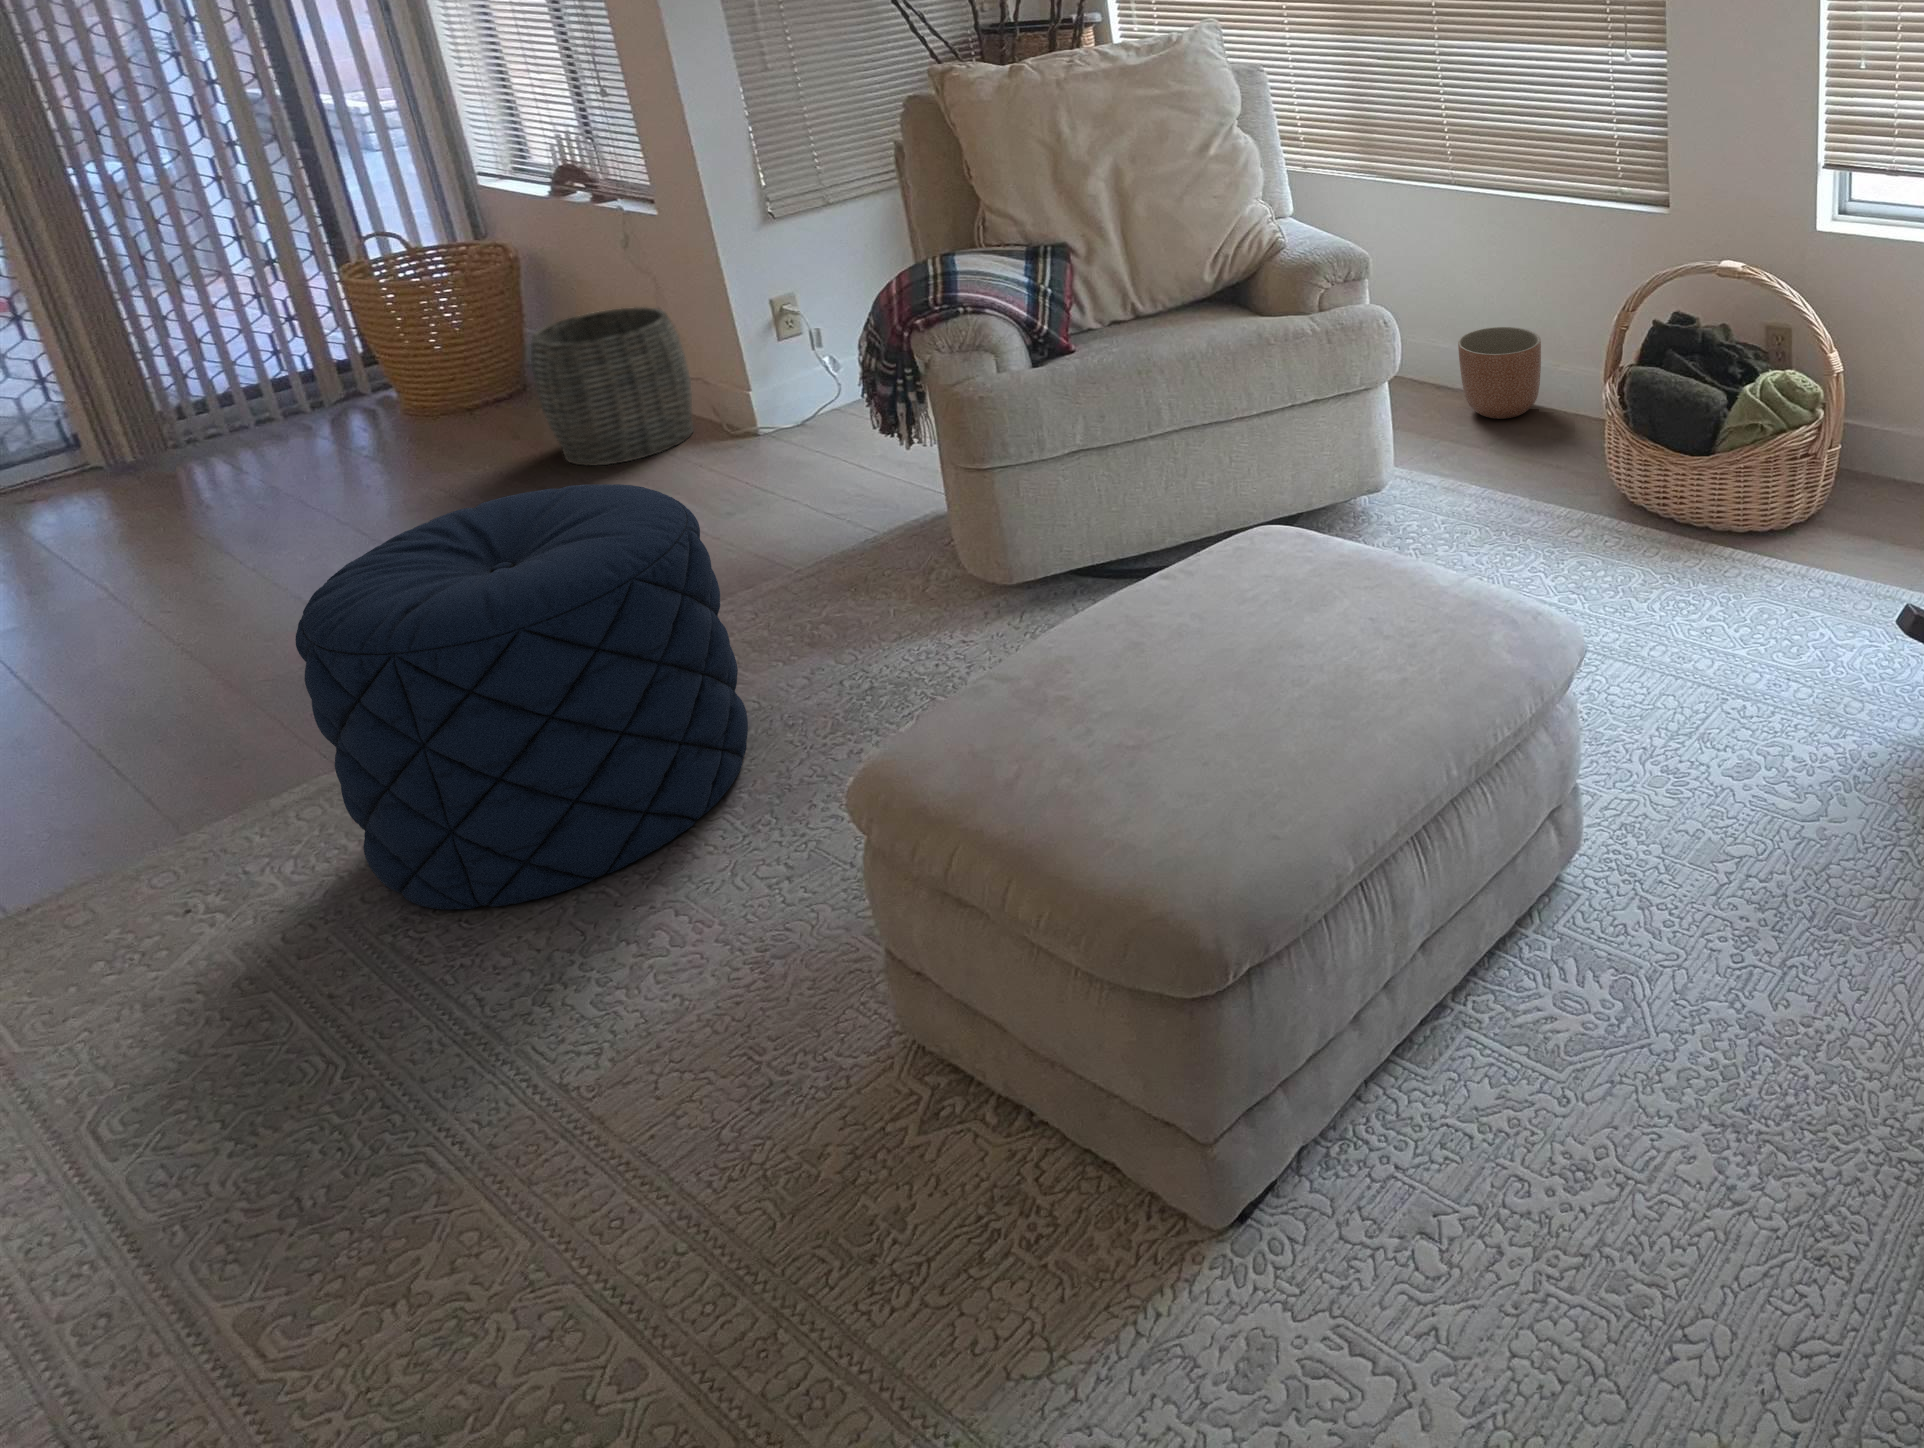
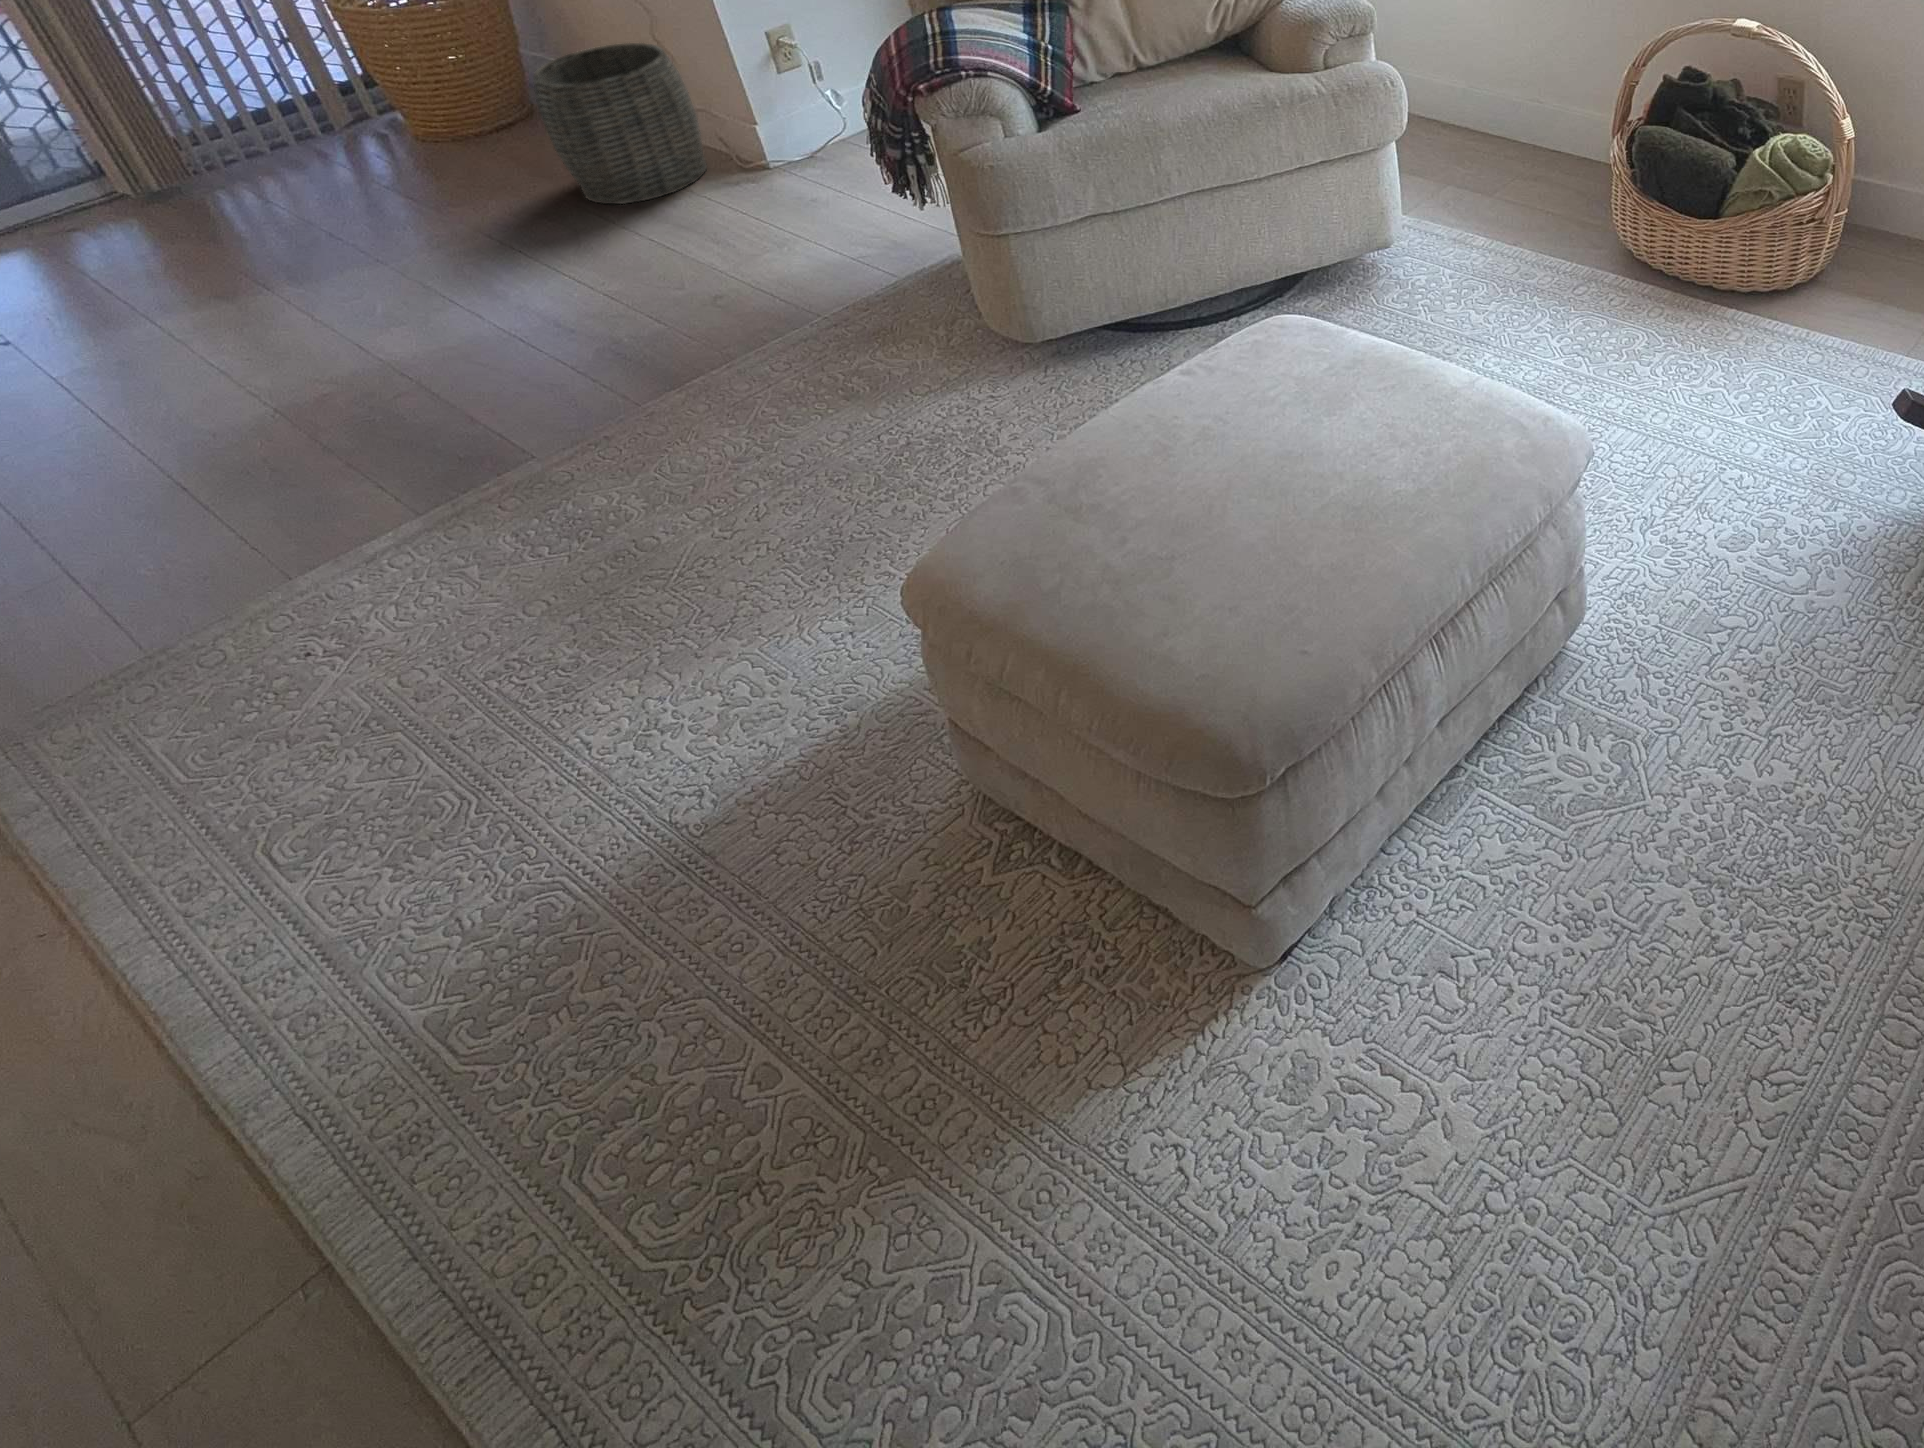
planter: present [1458,327,1541,419] -> none [1464,74,1547,168]
pouf: present [295,484,748,910] -> none [358,263,798,658]

